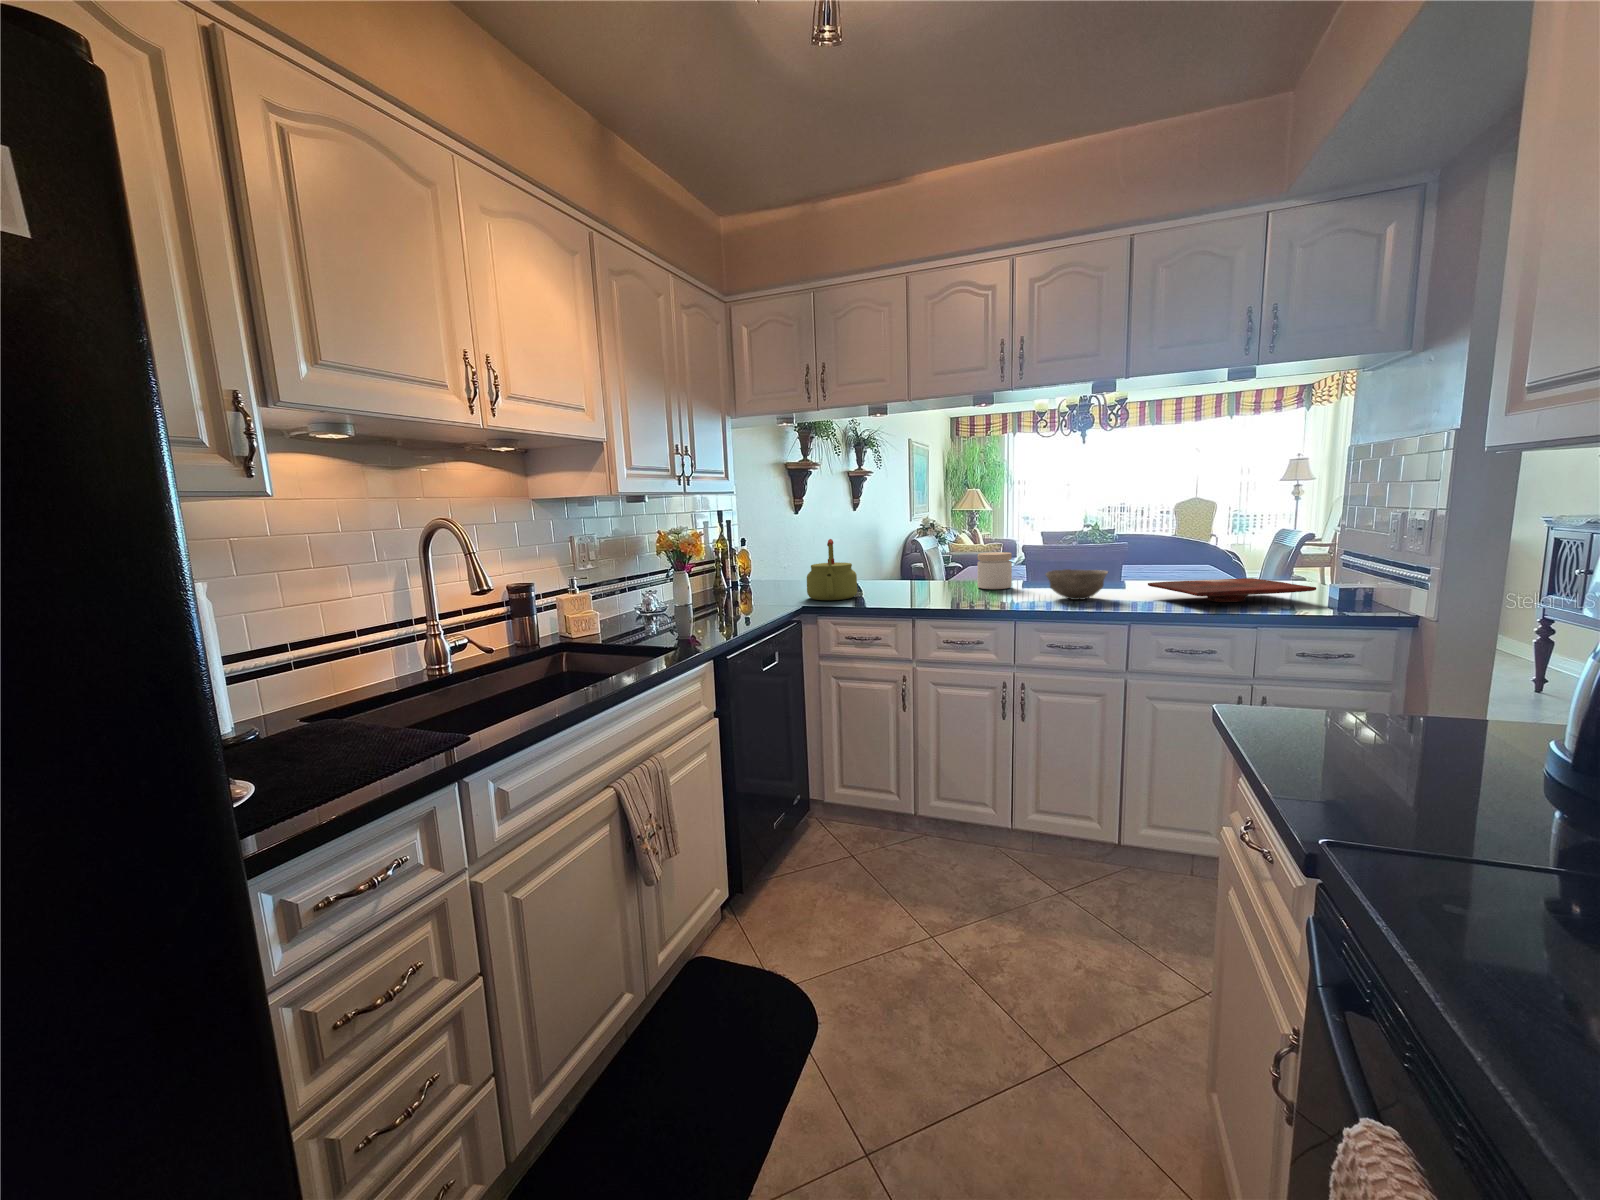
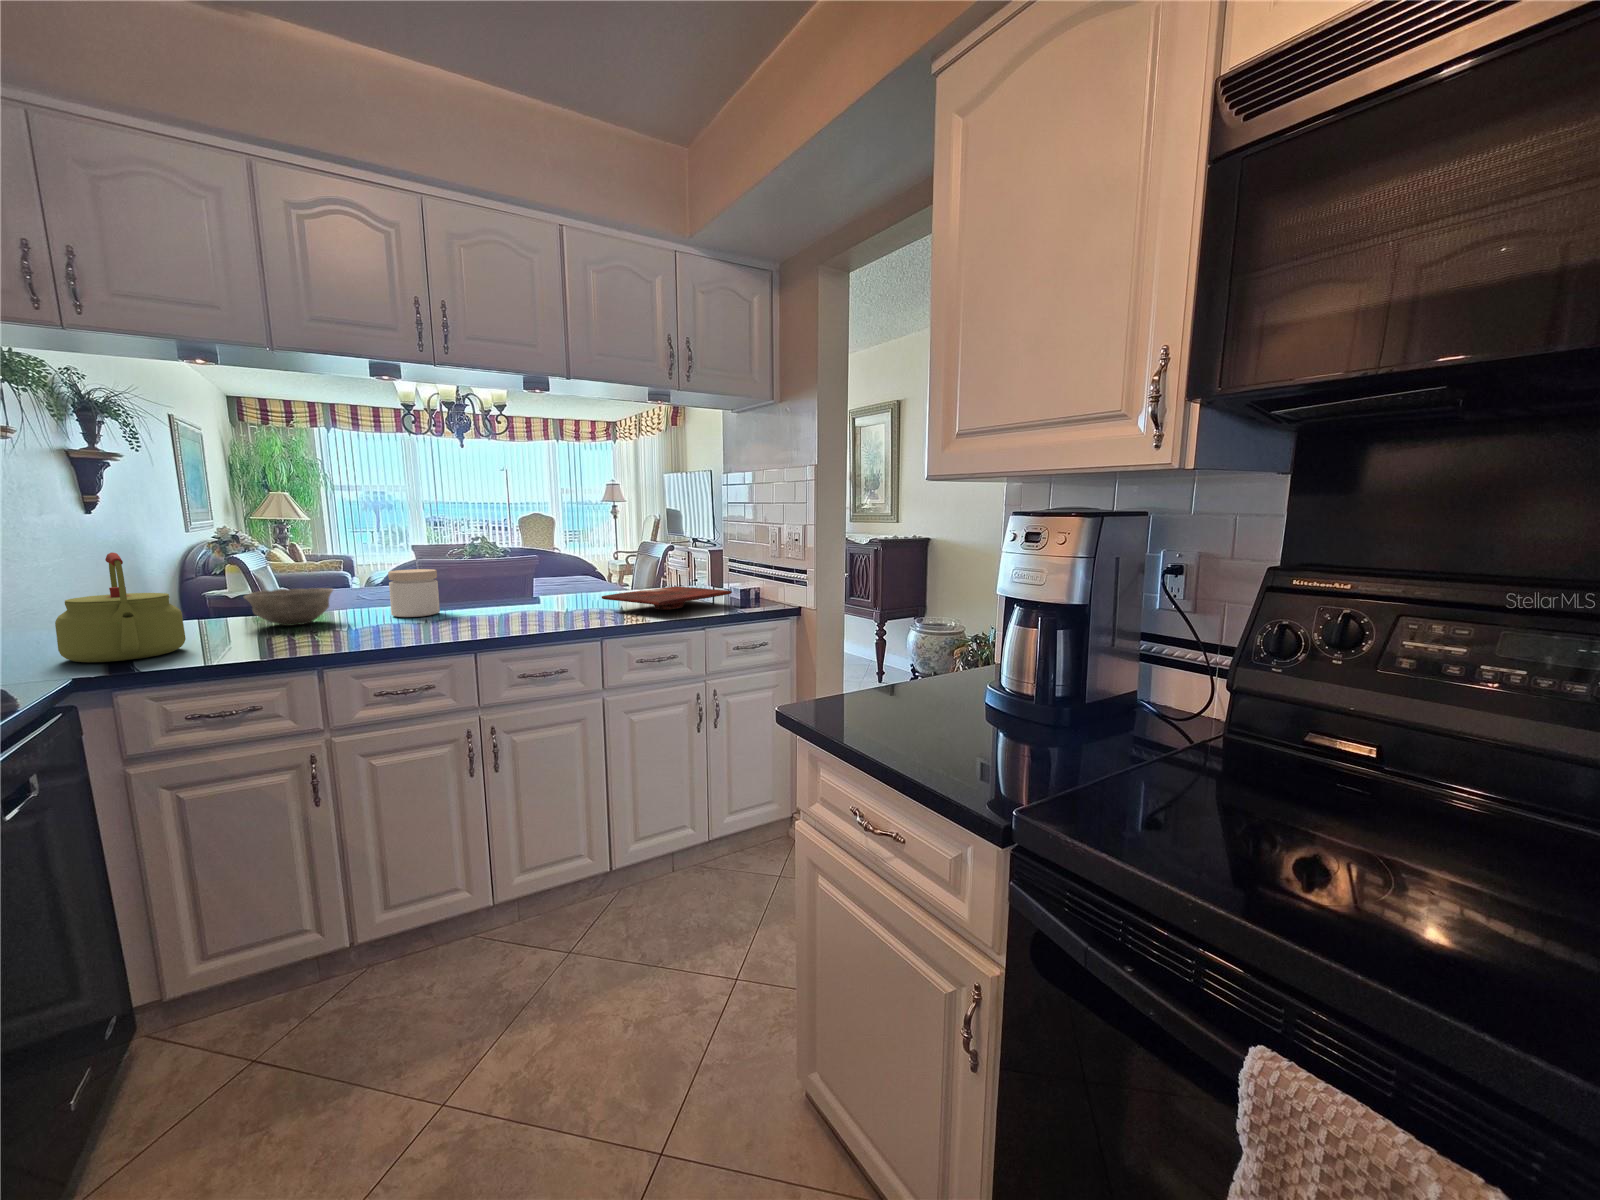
bowl: present [1045,569,1108,600] -> present [244,588,333,626]

